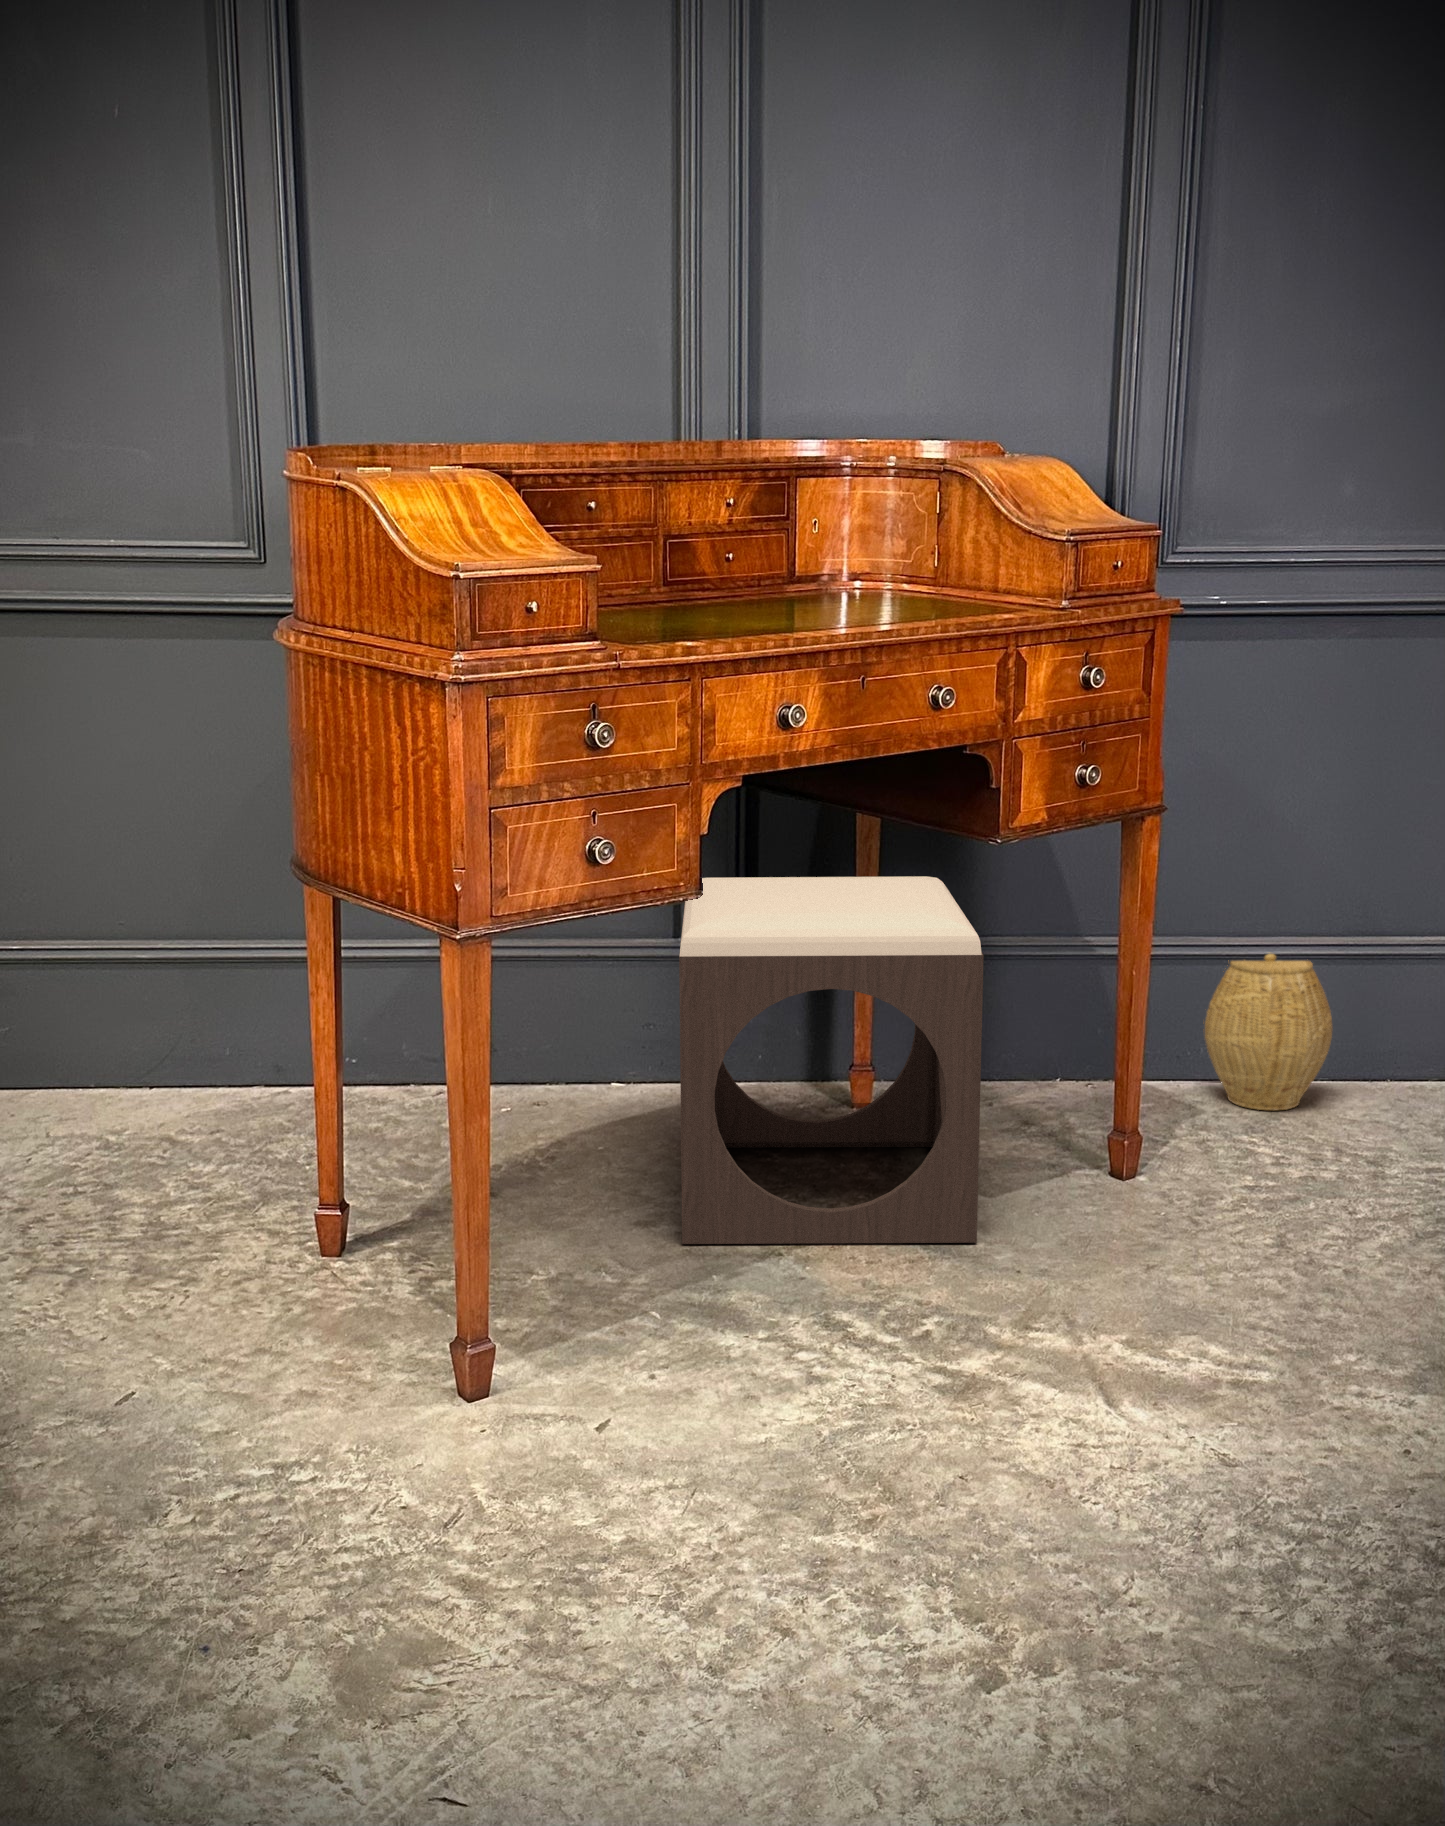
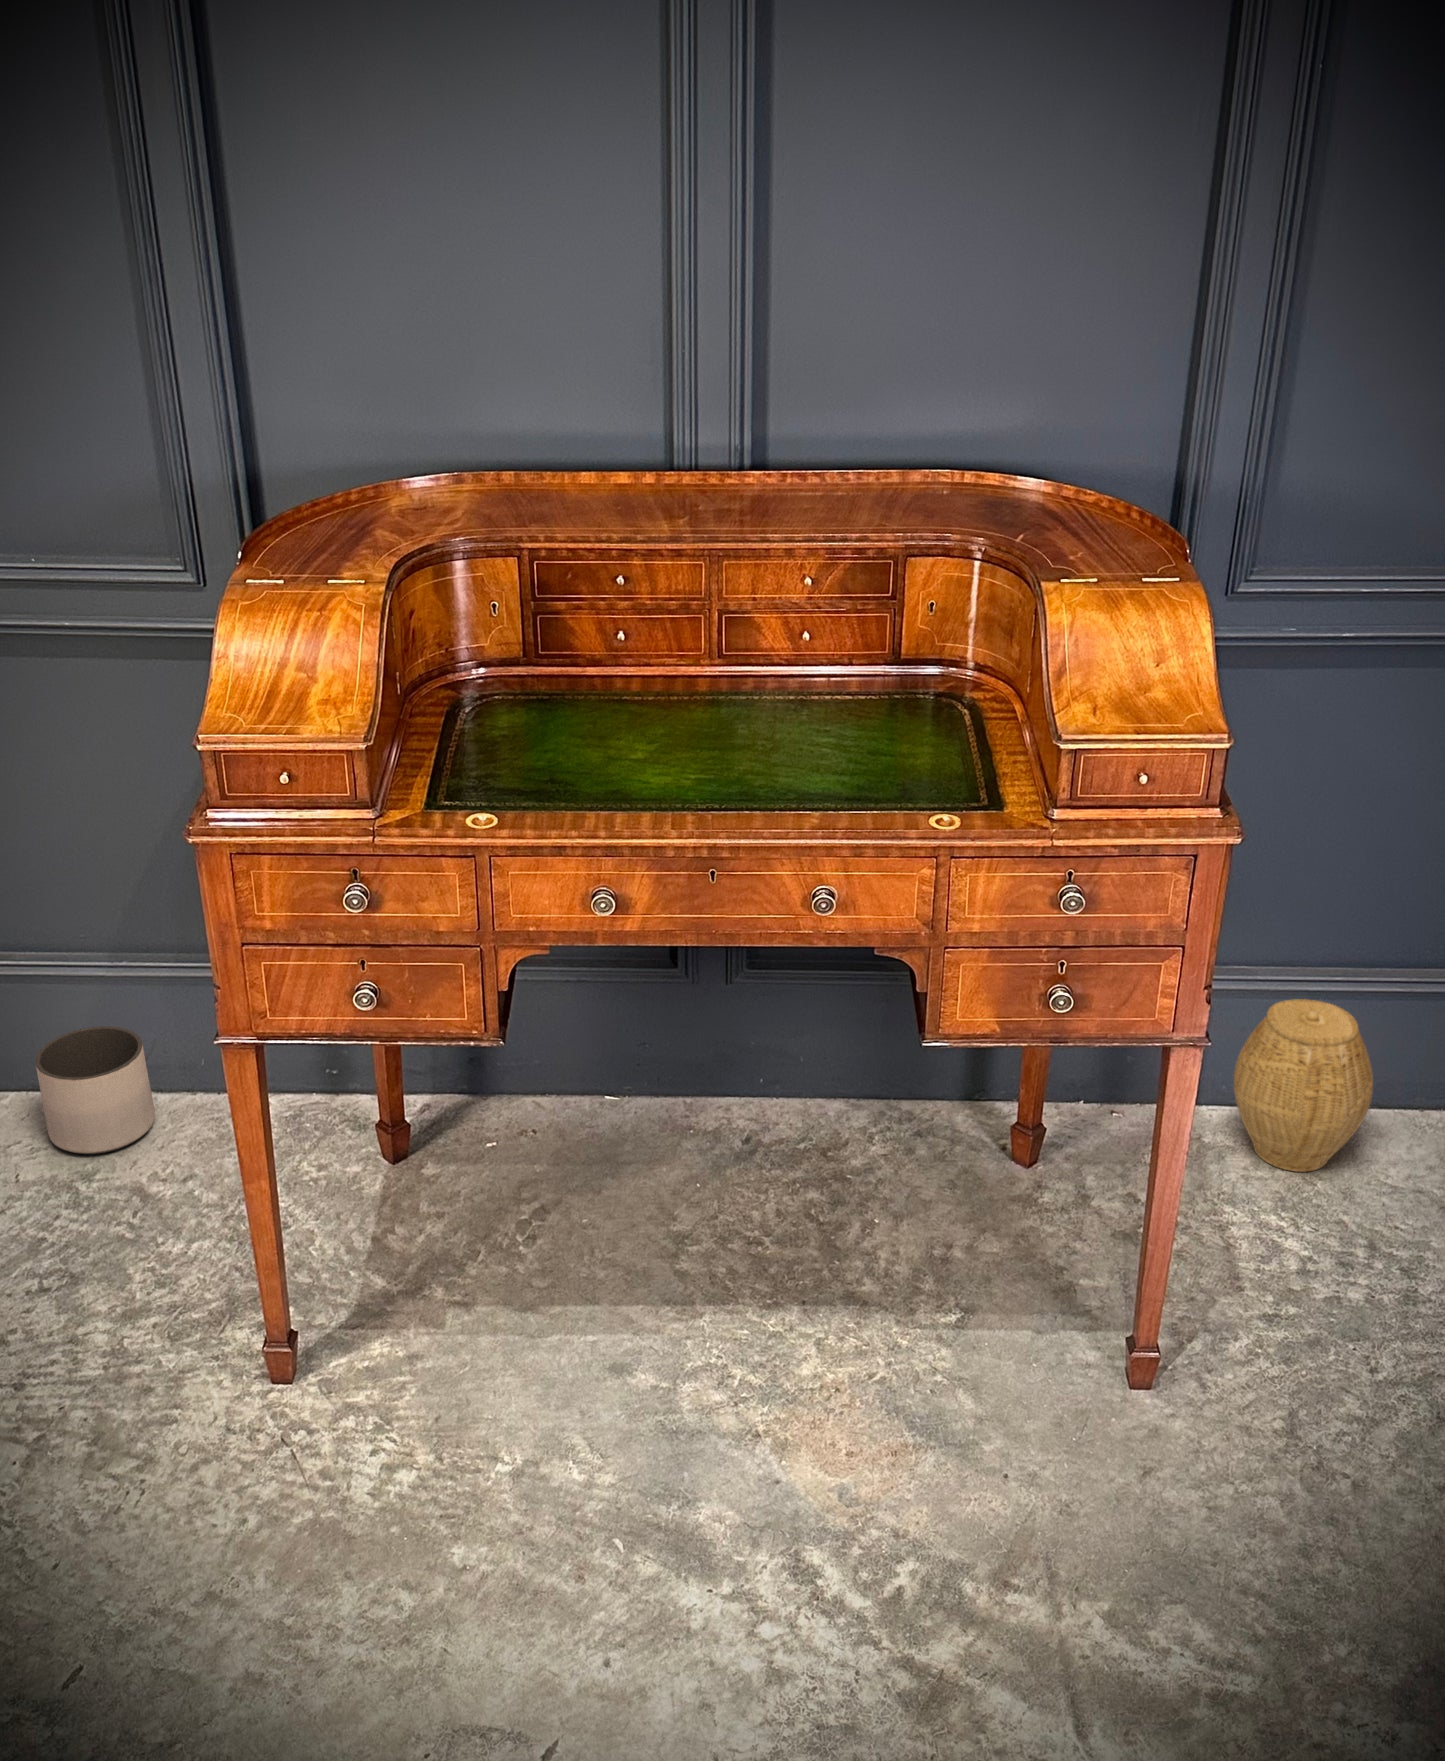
footstool: present [679,876,984,1244] -> none [652,977,985,1420]
planter: none [71,1012,179,1121] -> present [35,1026,155,1154]

